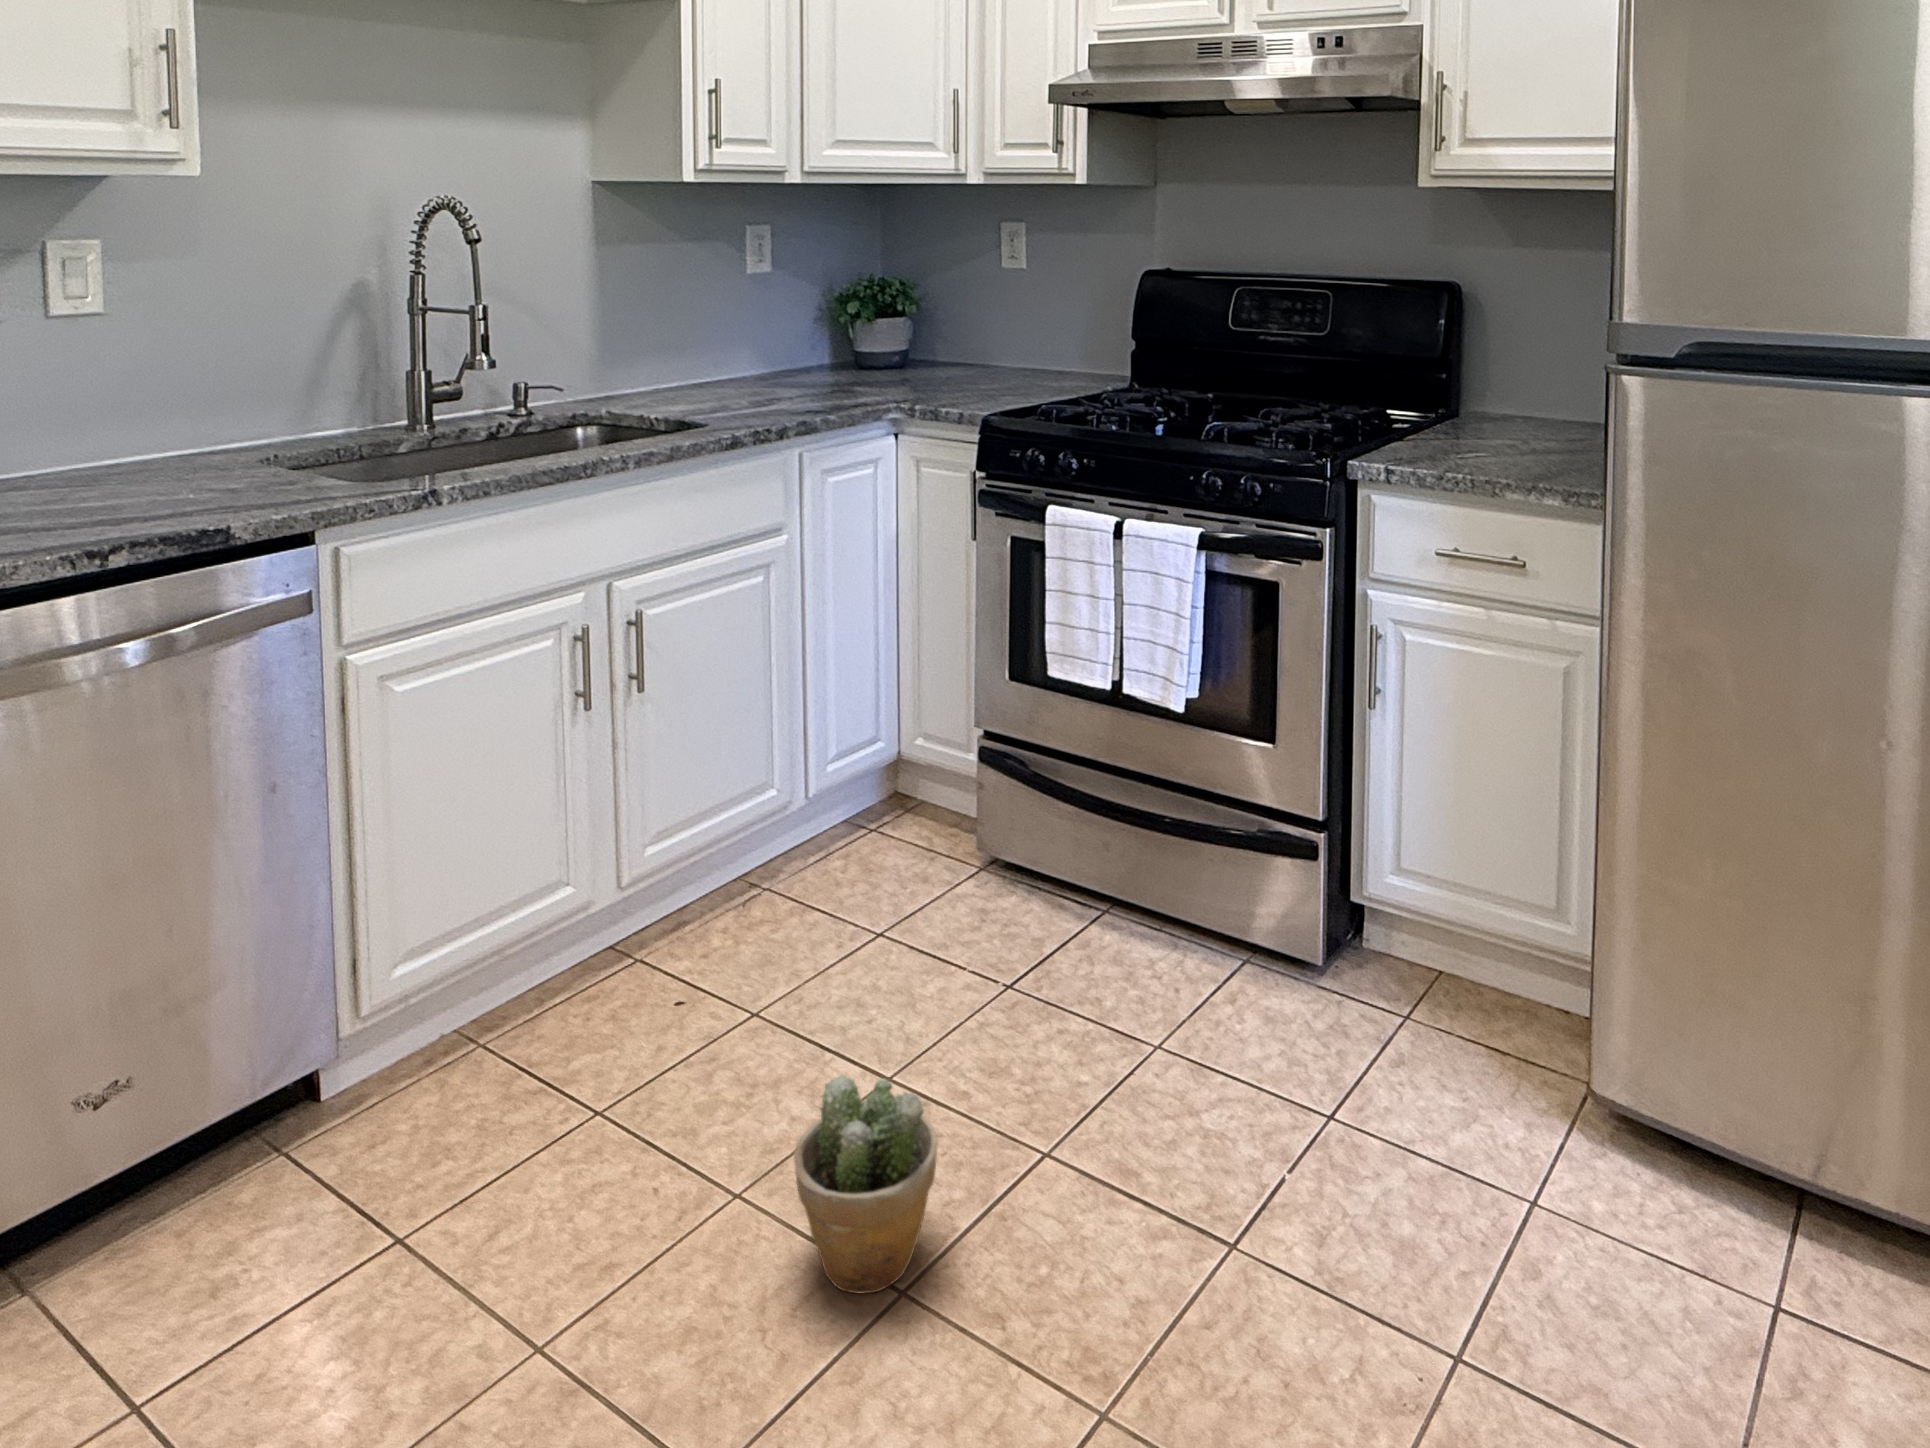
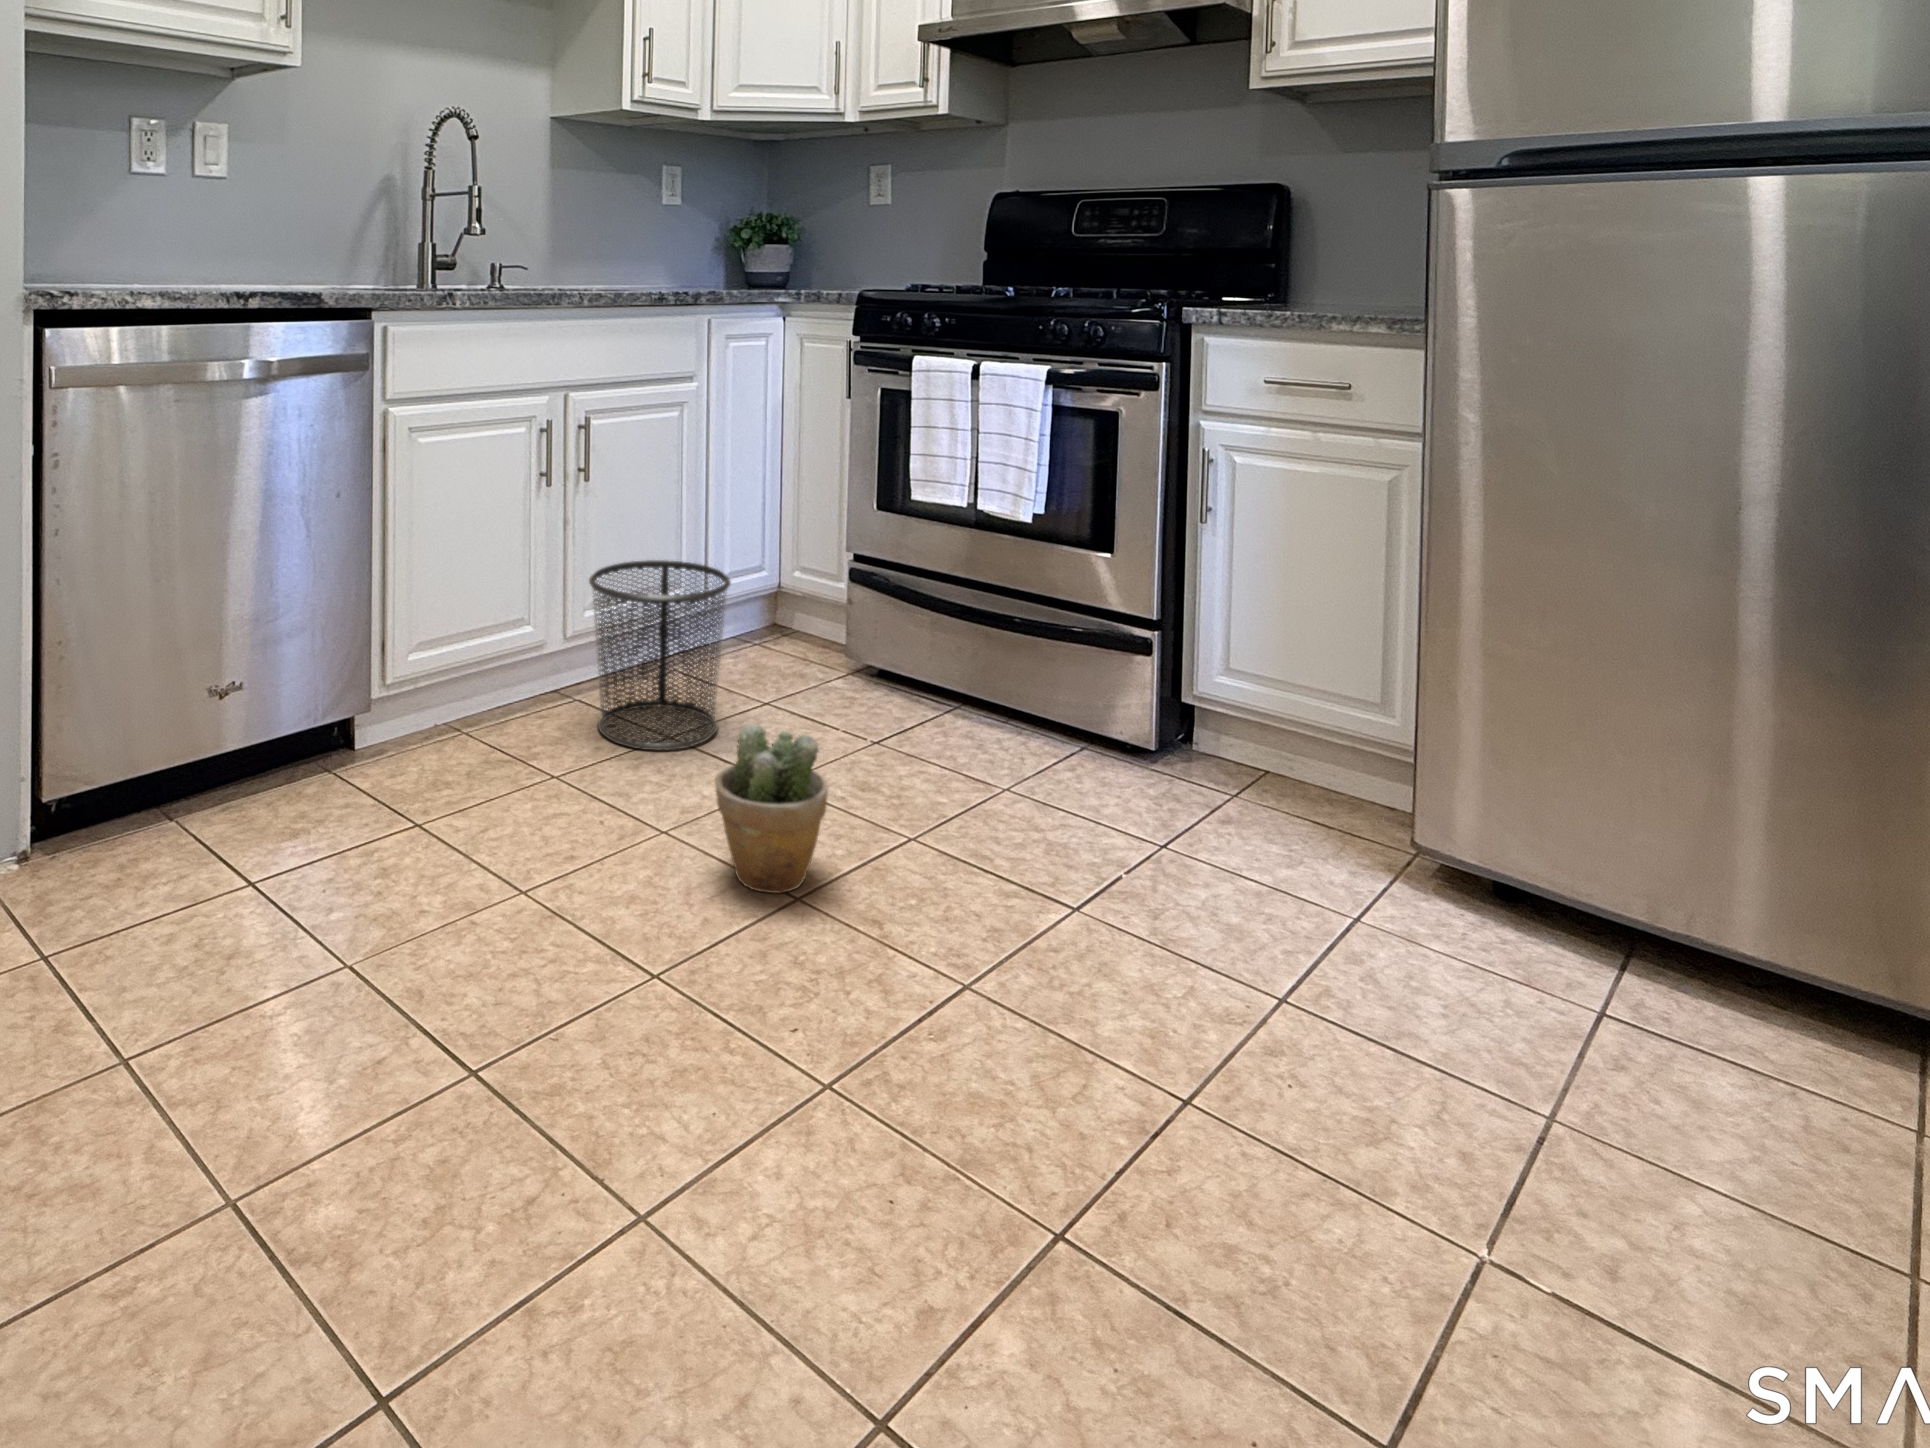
waste bin: none [641,784,826,1047] -> present [589,560,731,750]

